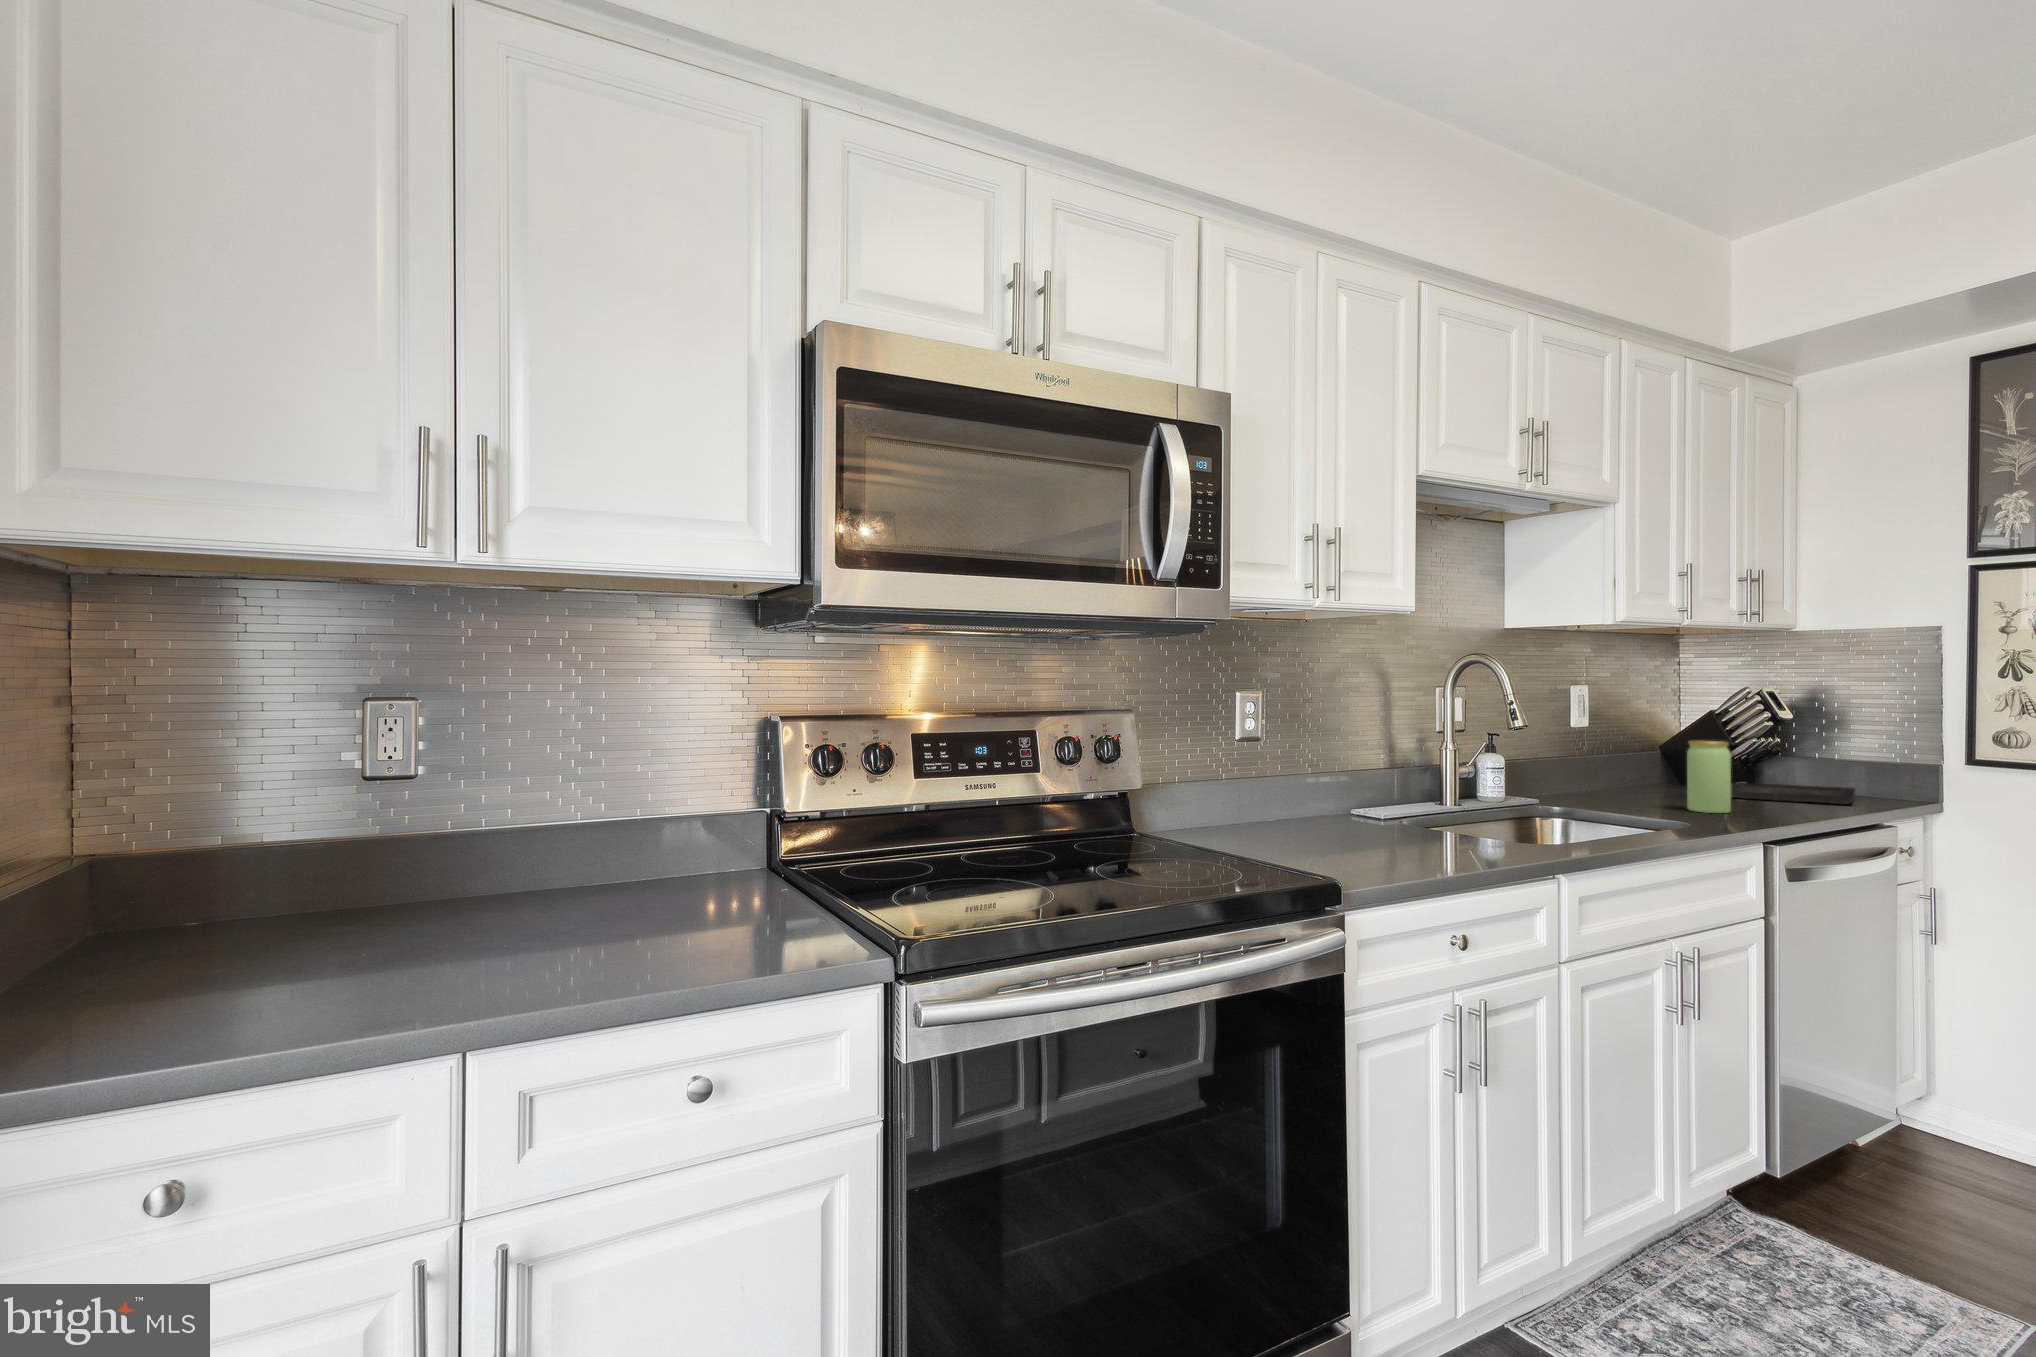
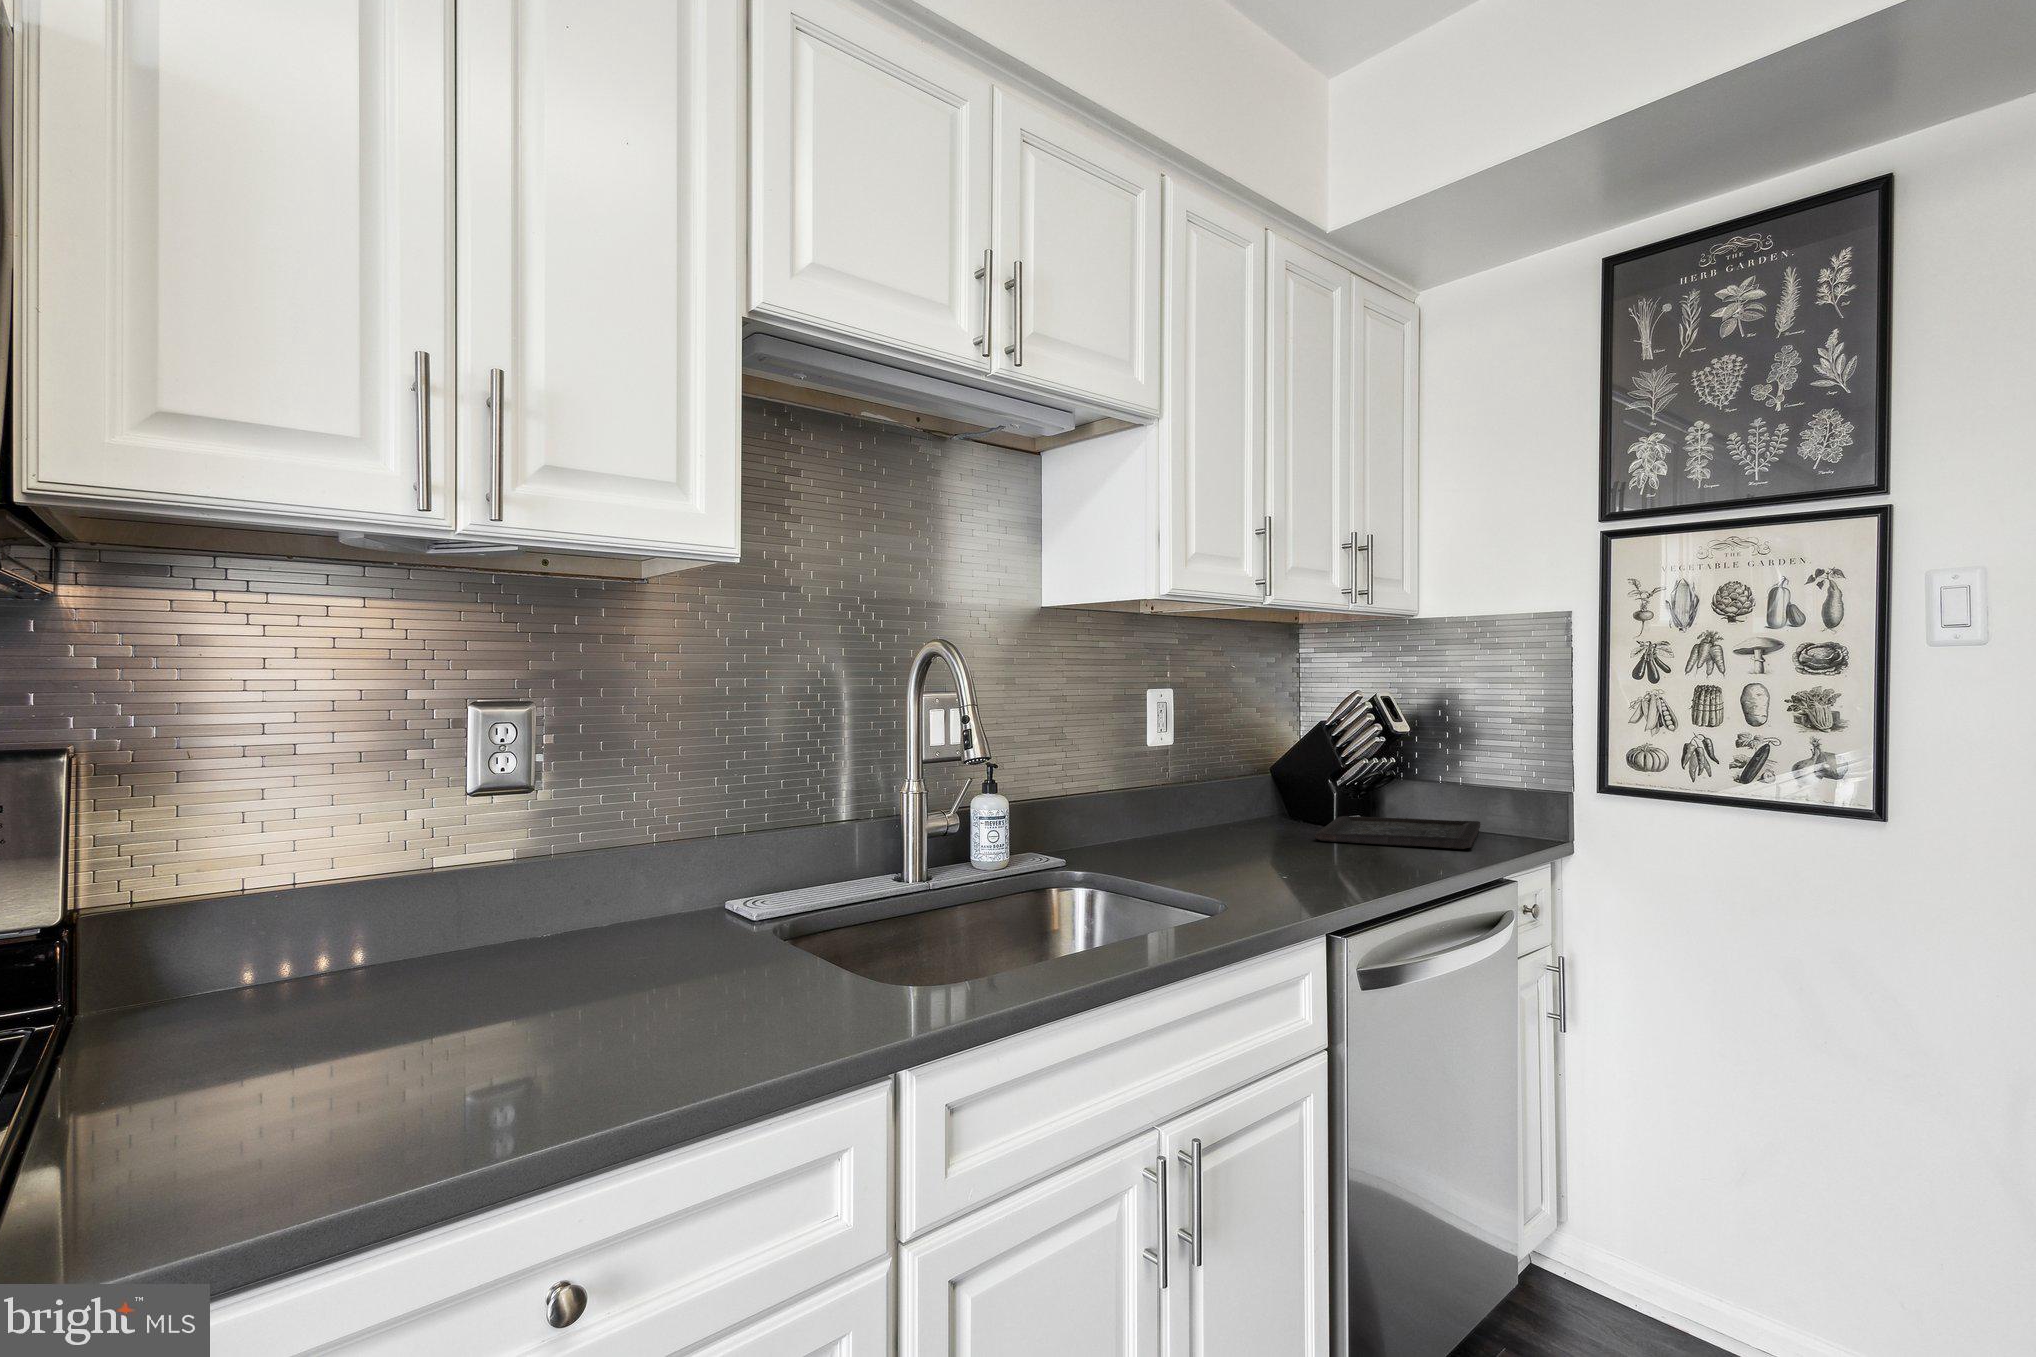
jar: present [1687,741,1731,813] -> none [1262,767,1316,874]

